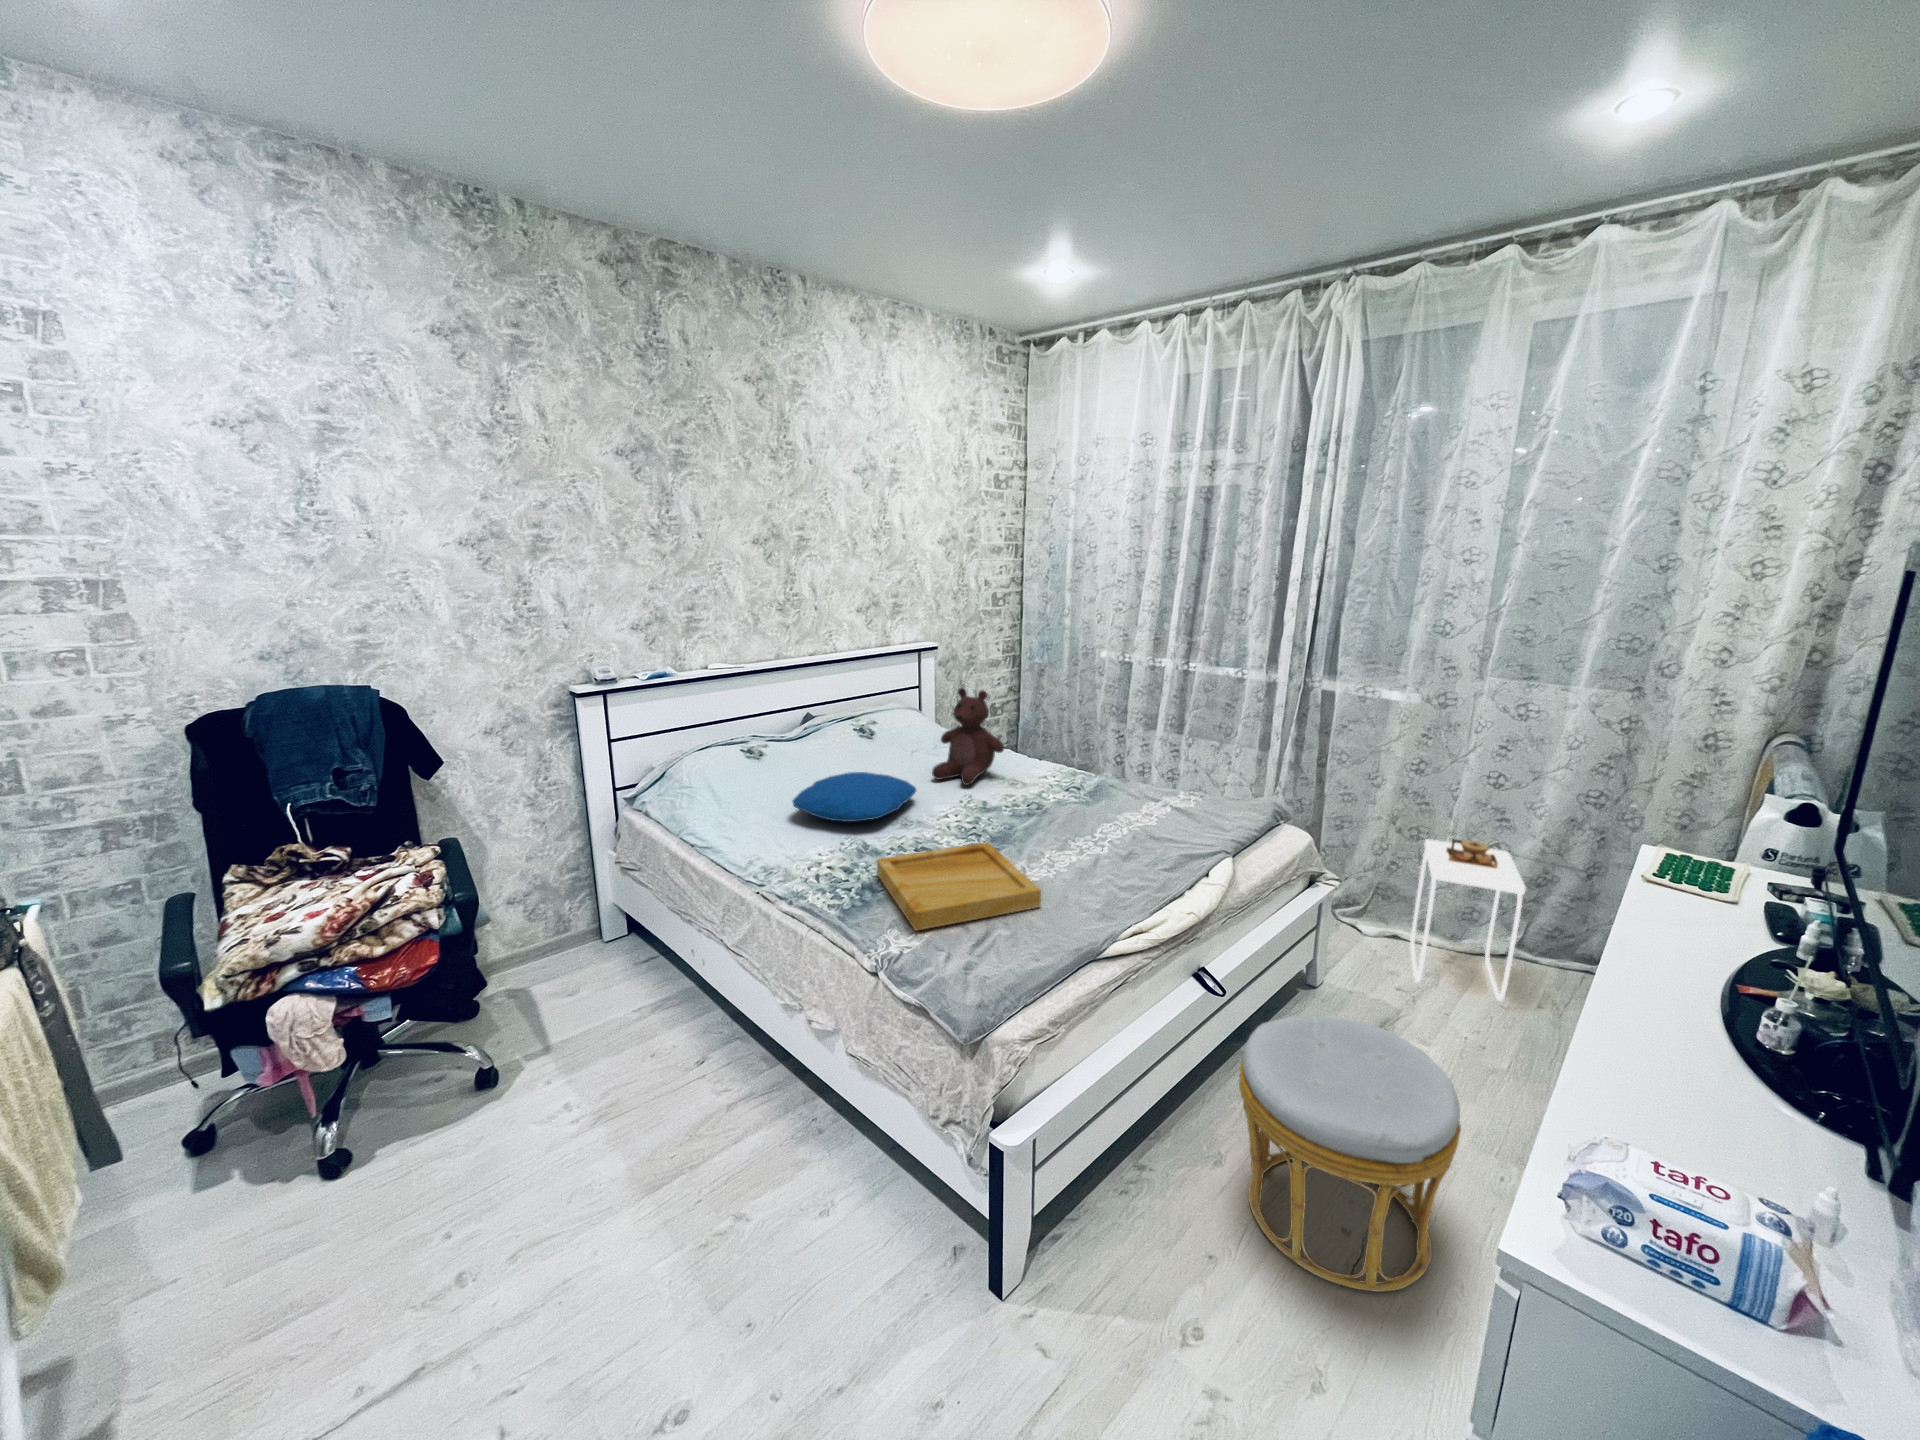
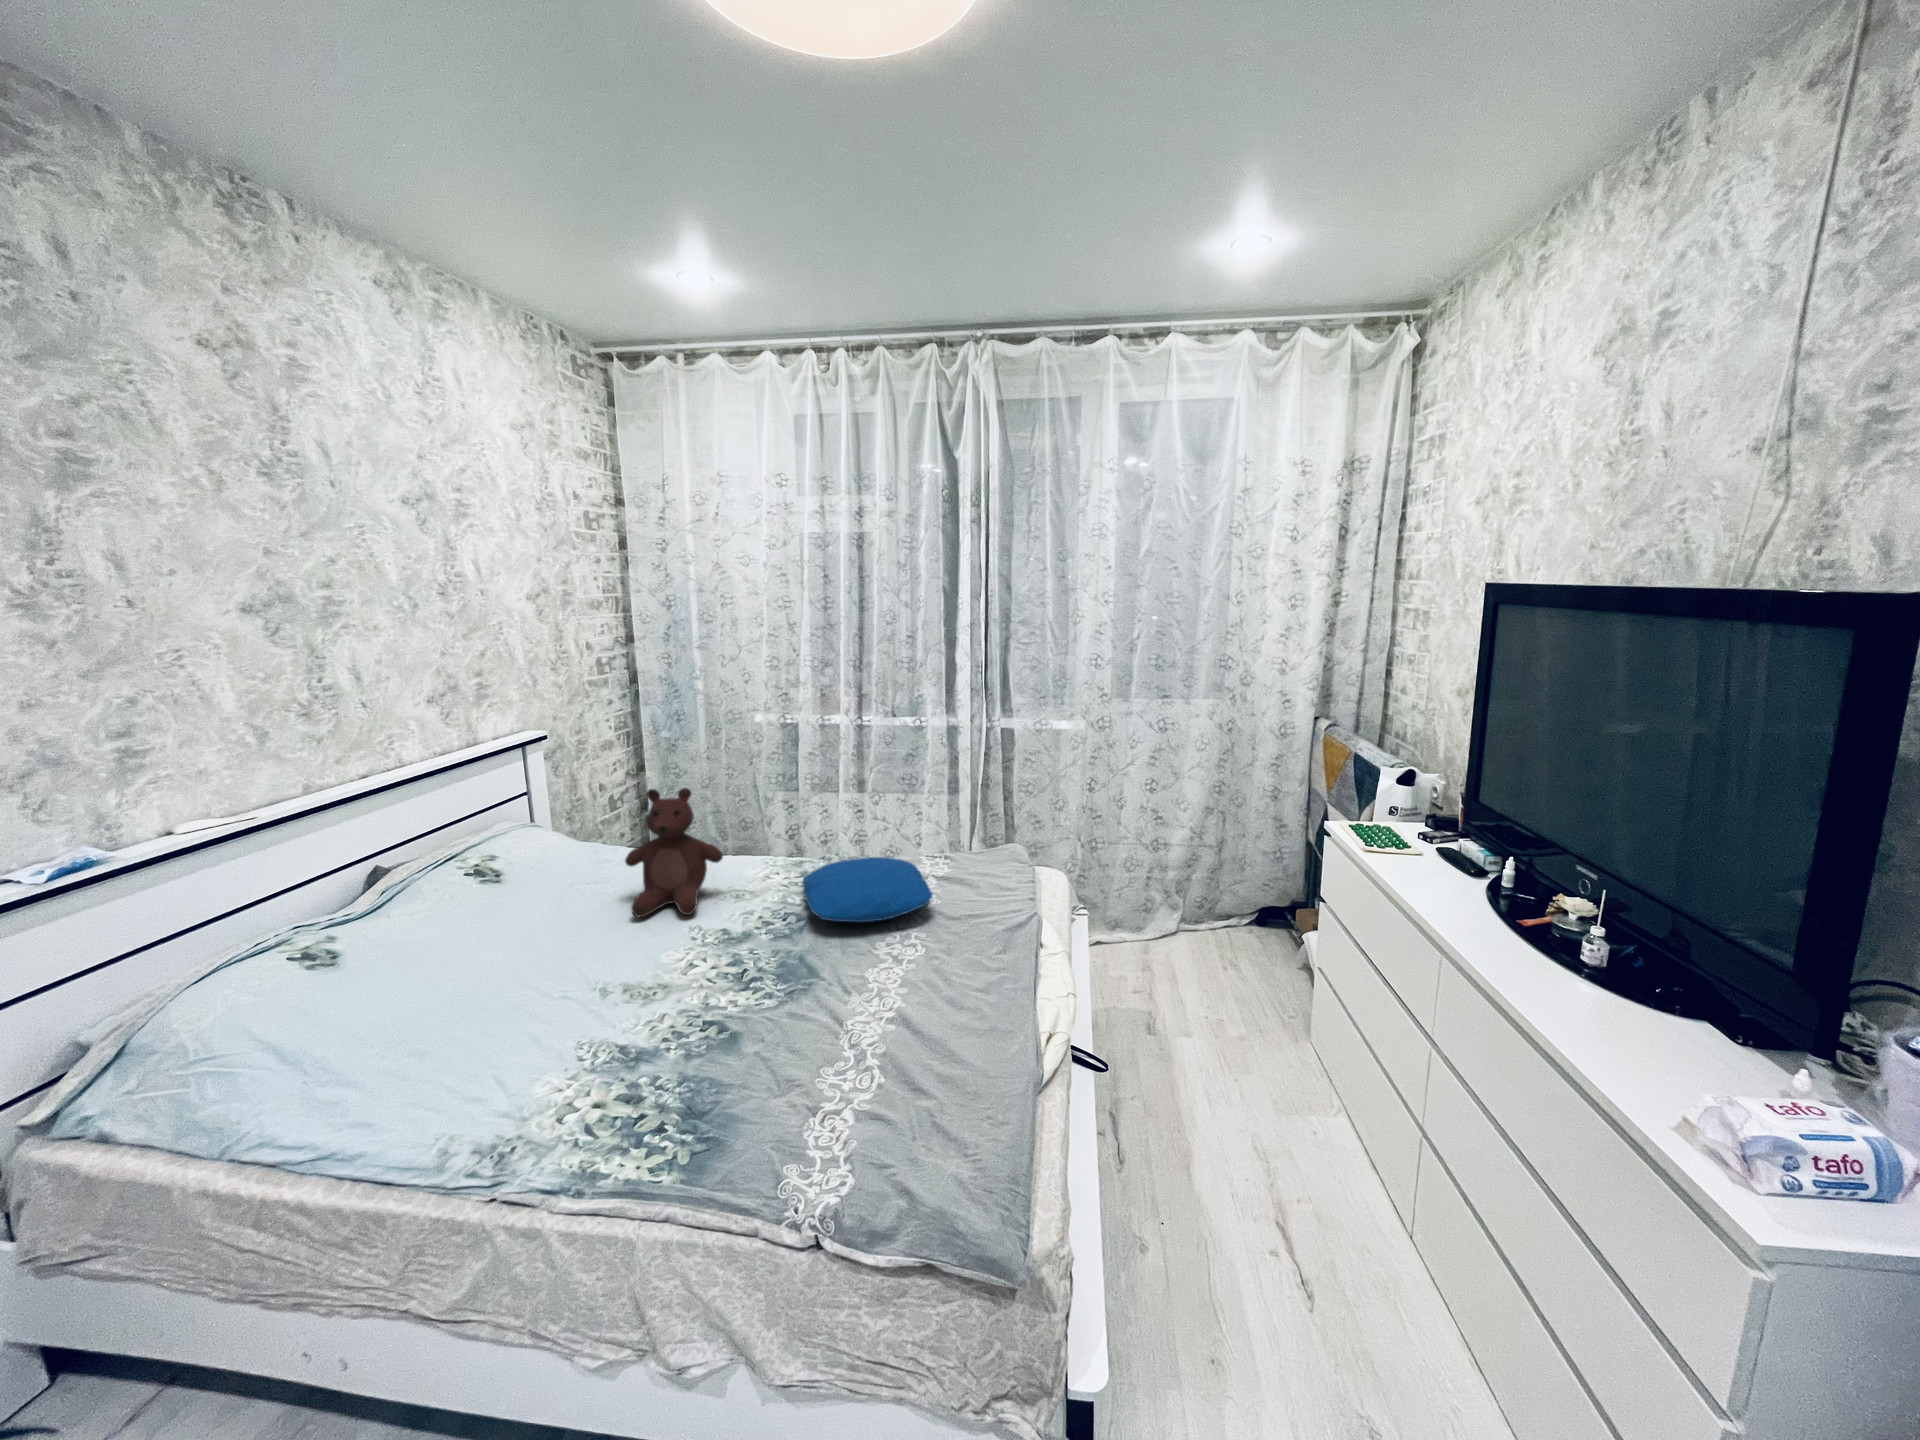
pillow: present [793,772,916,822] -> present [803,857,933,922]
side table: present [1410,839,1526,1001] -> none [1110,843,1210,982]
tray: present [877,842,1041,930] -> none [681,986,927,1152]
ottoman: present [1239,1014,1461,1292] -> none [1154,1044,1361,1317]

